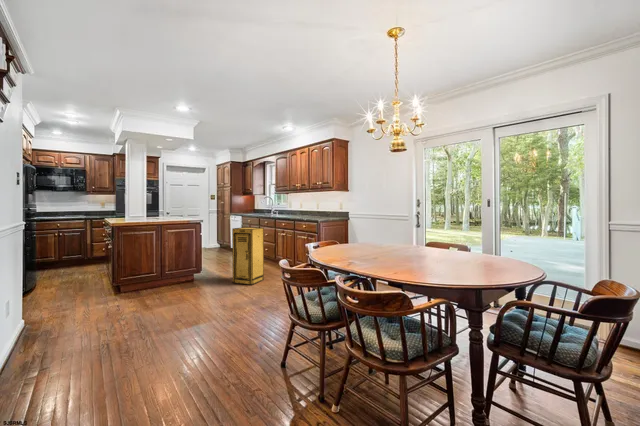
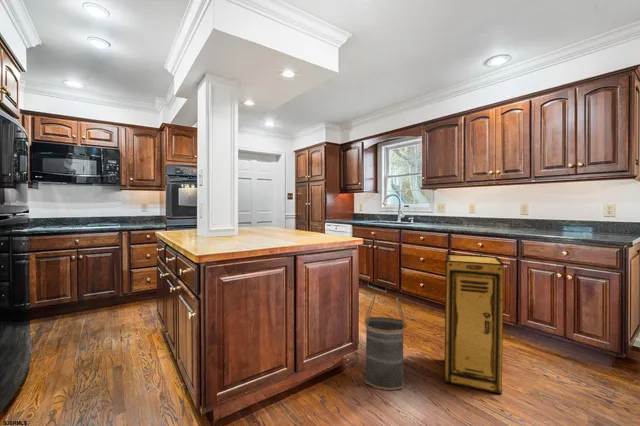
basket: none [196,245,217,285] -> present [365,296,406,390]

